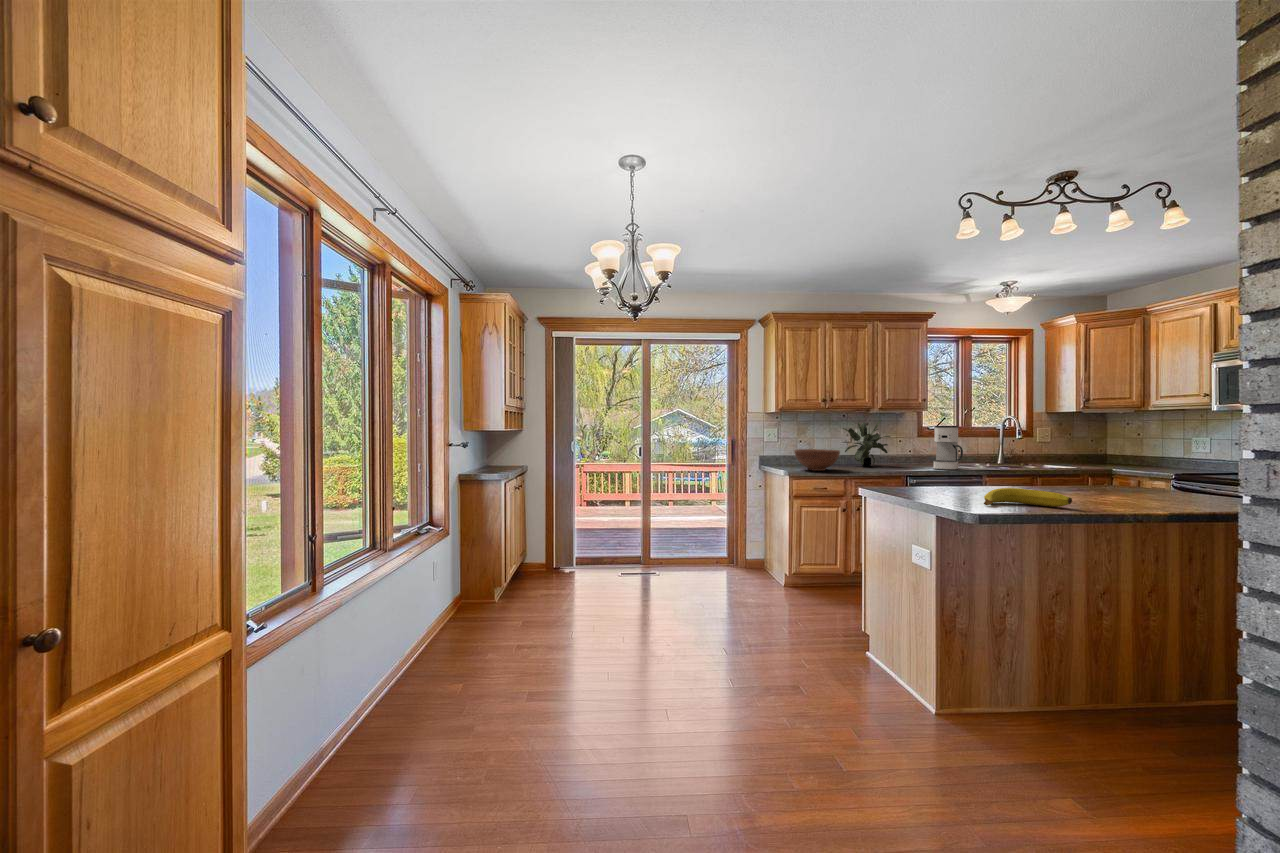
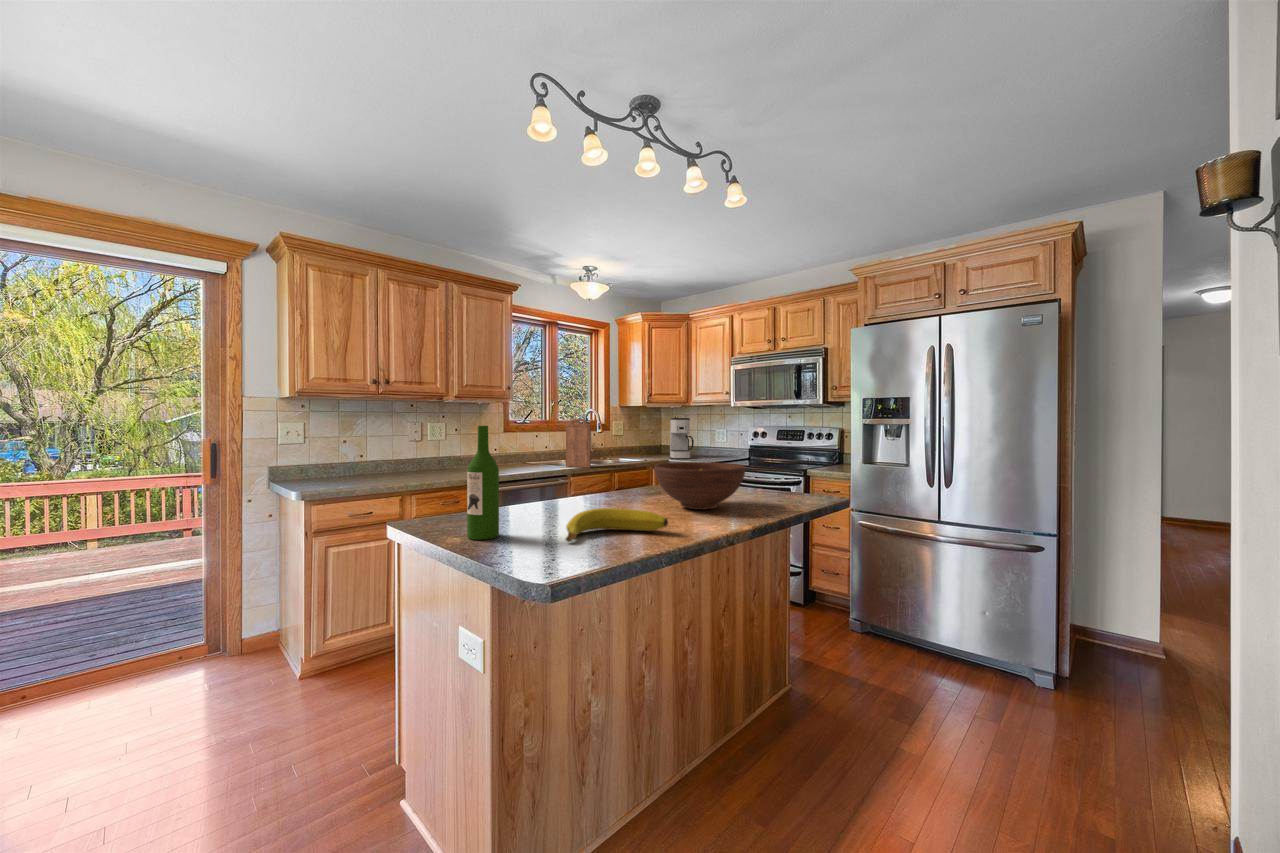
potted plant: present [843,420,890,467] -> none [404,411,467,472]
cutting board: none [982,425,1010,470] -> present [566,419,591,468]
coffee maker: present [933,426,963,470] -> present [670,418,694,459]
wine bottle: none [913,430,934,500] -> present [467,426,499,540]
fruit bowl: present [794,449,840,471] -> present [654,462,746,510]

